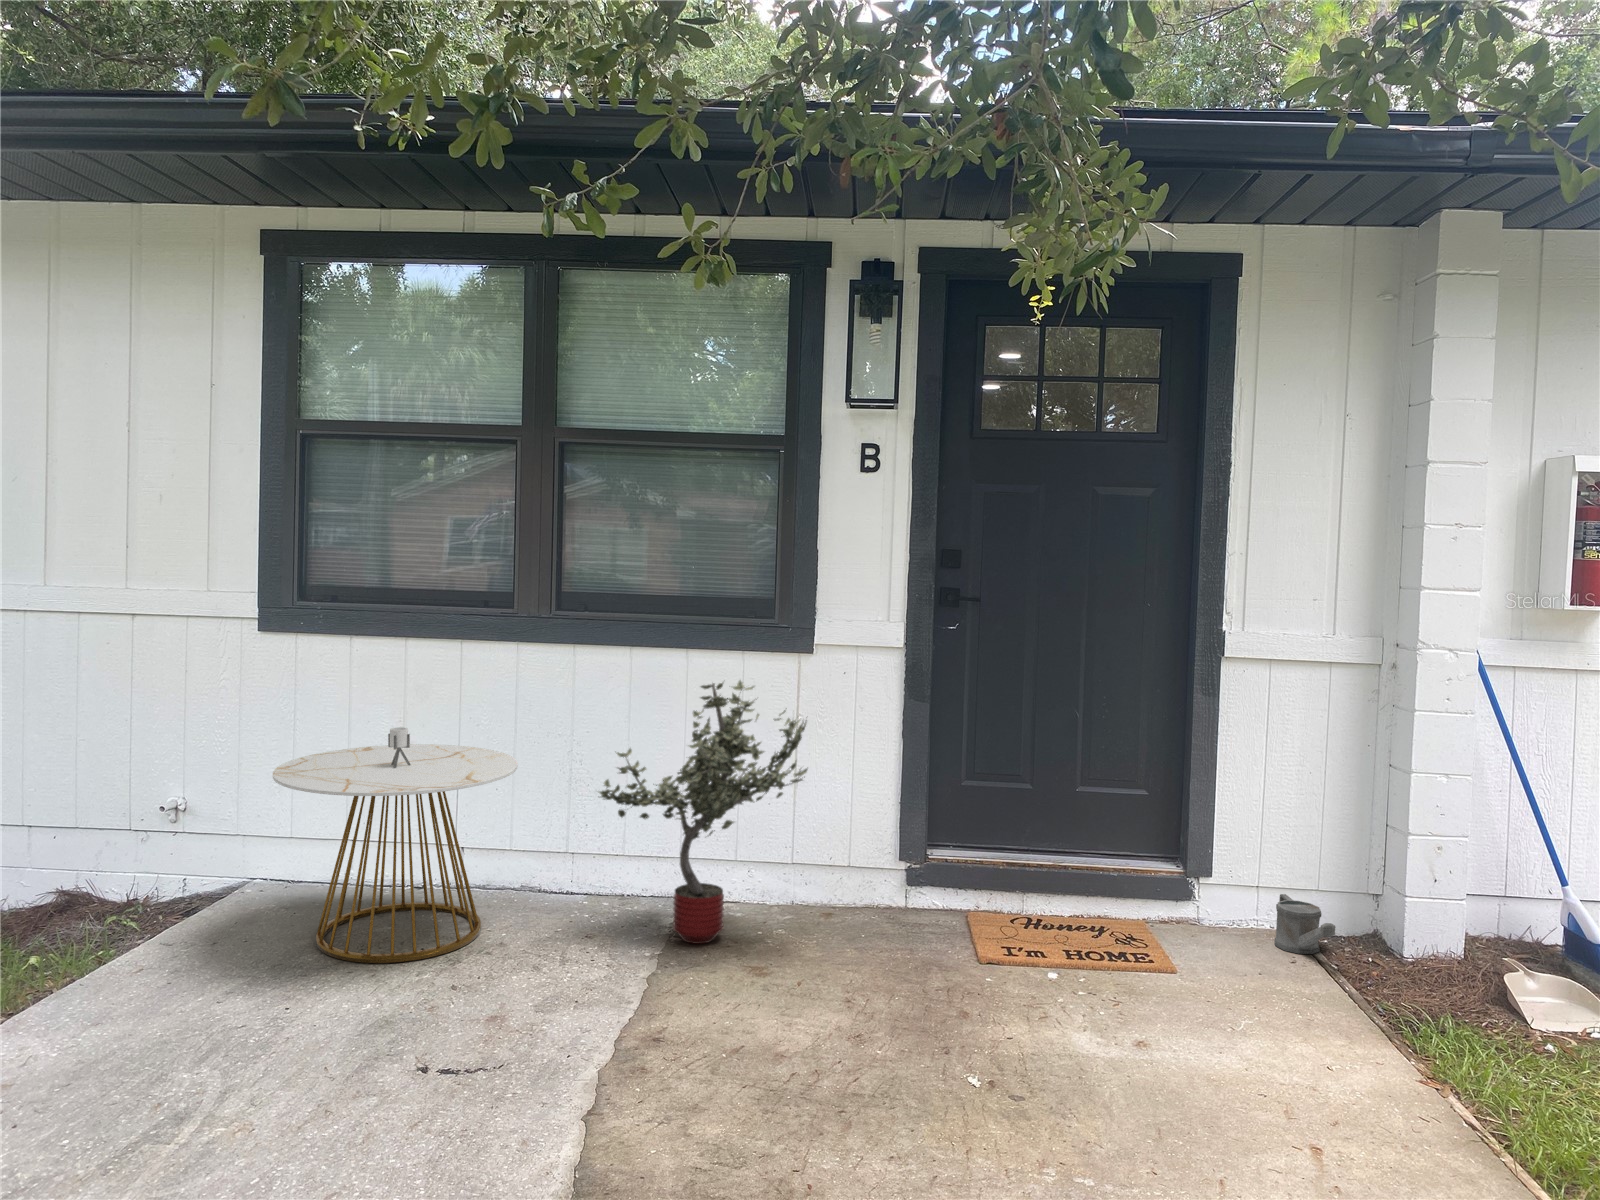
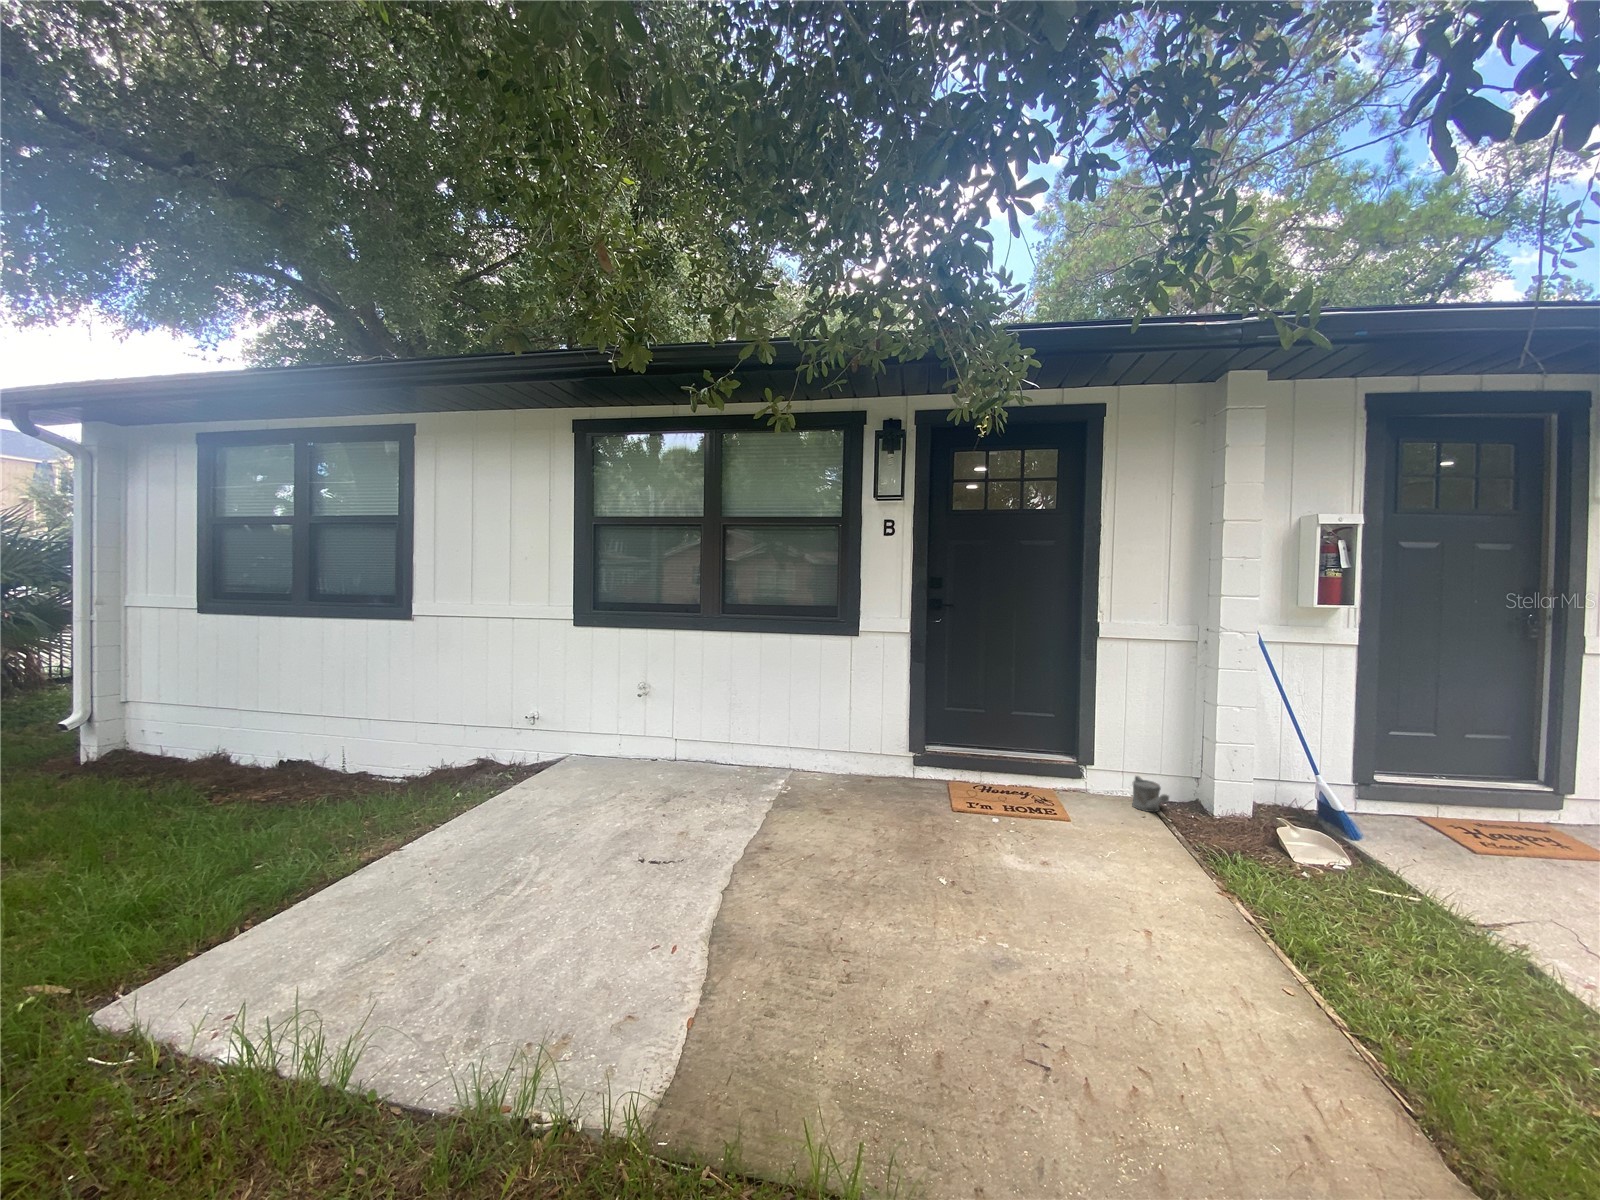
potted tree: present [598,680,807,944] -> none [742,650,856,795]
side table: present [273,727,518,963] -> none [574,676,701,801]

